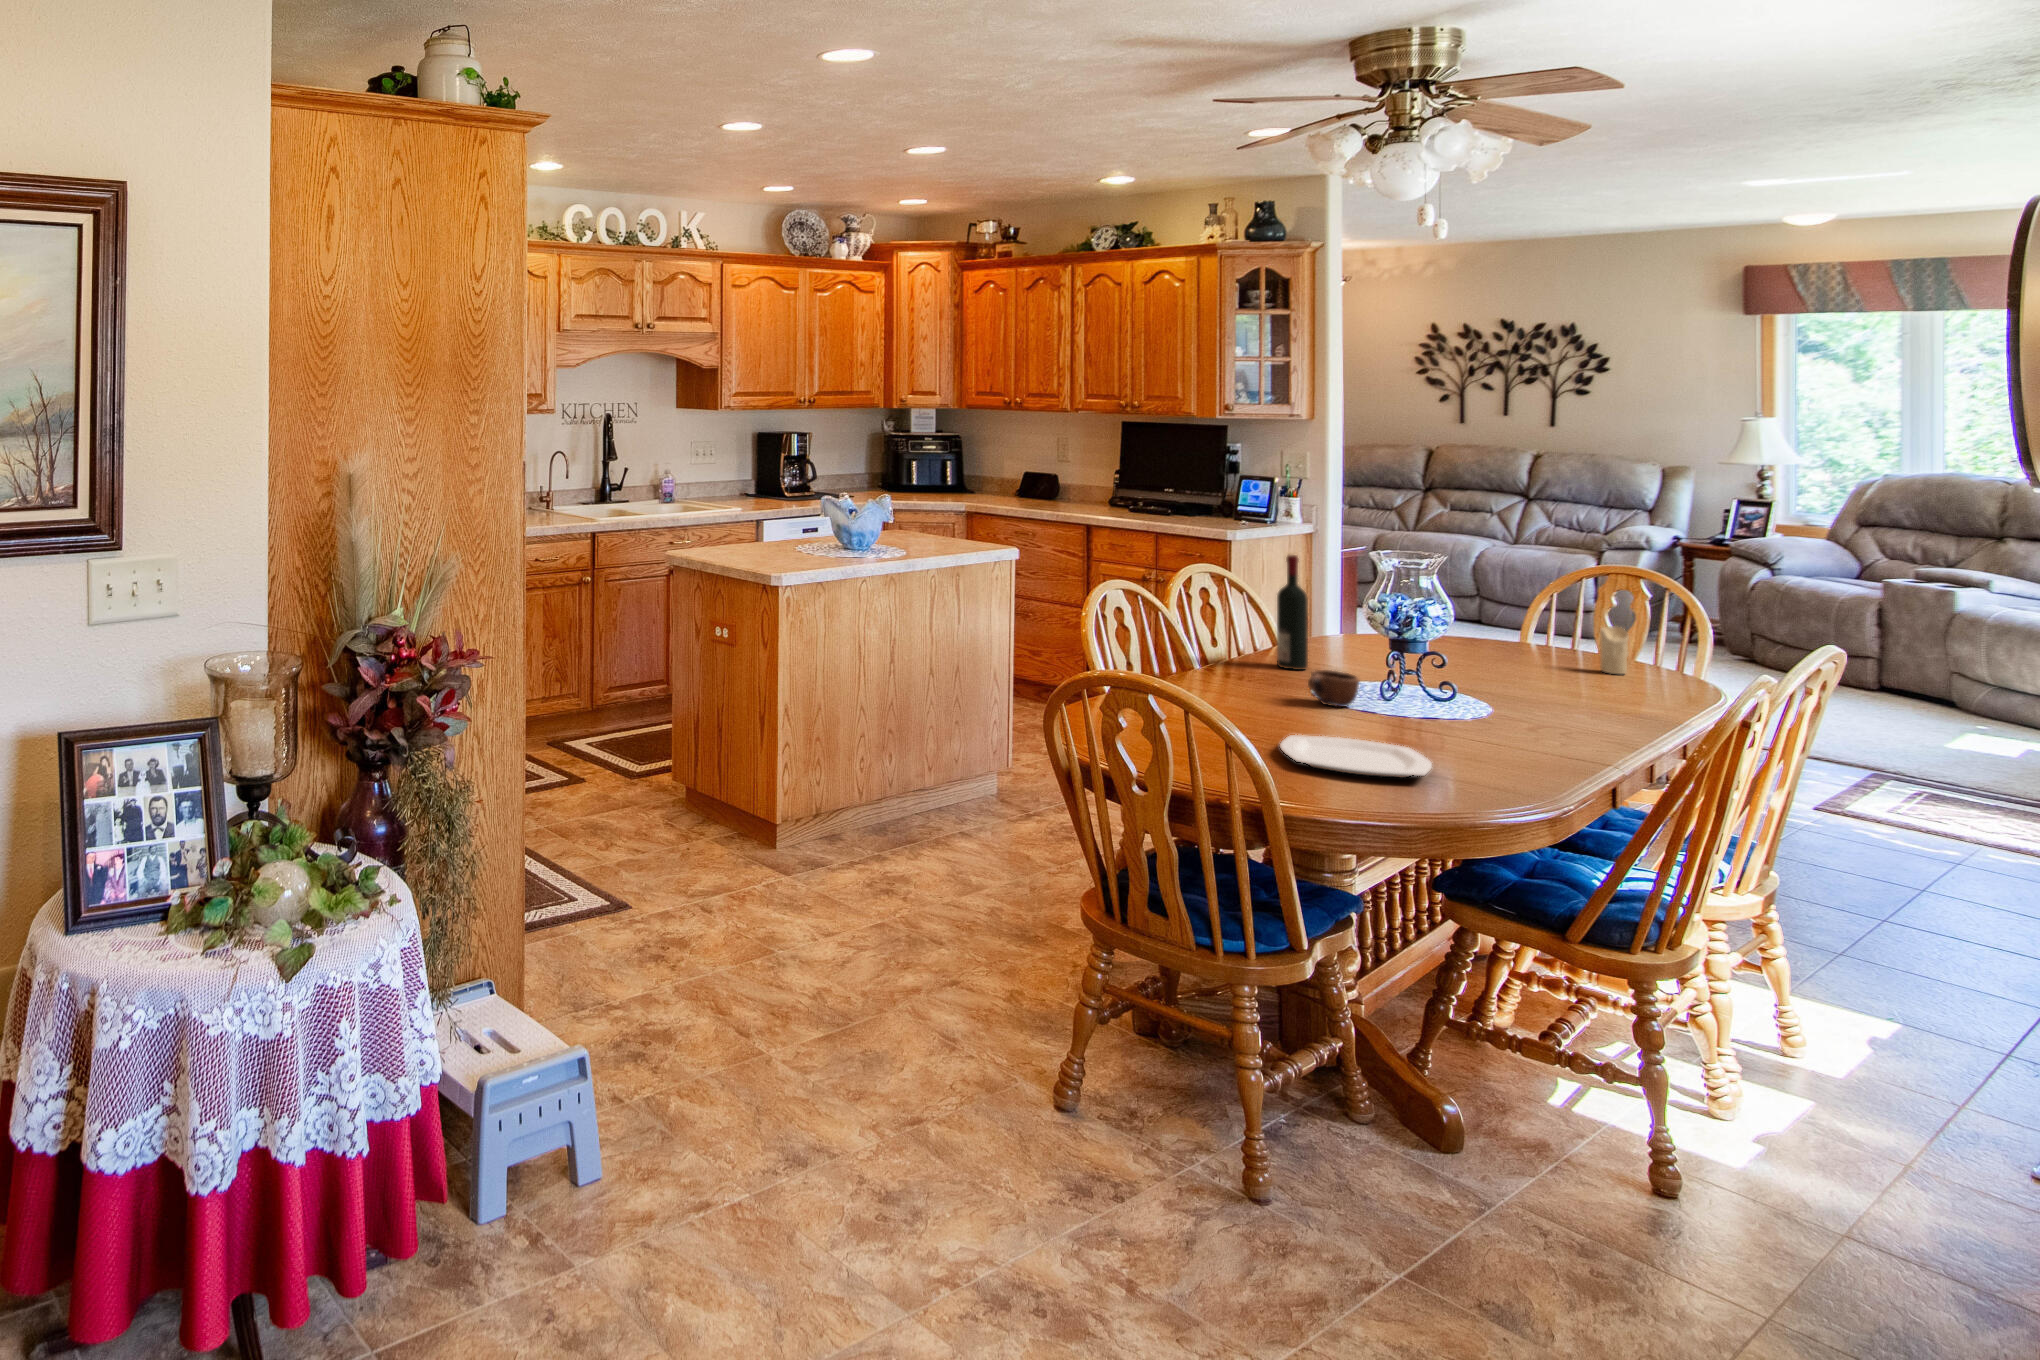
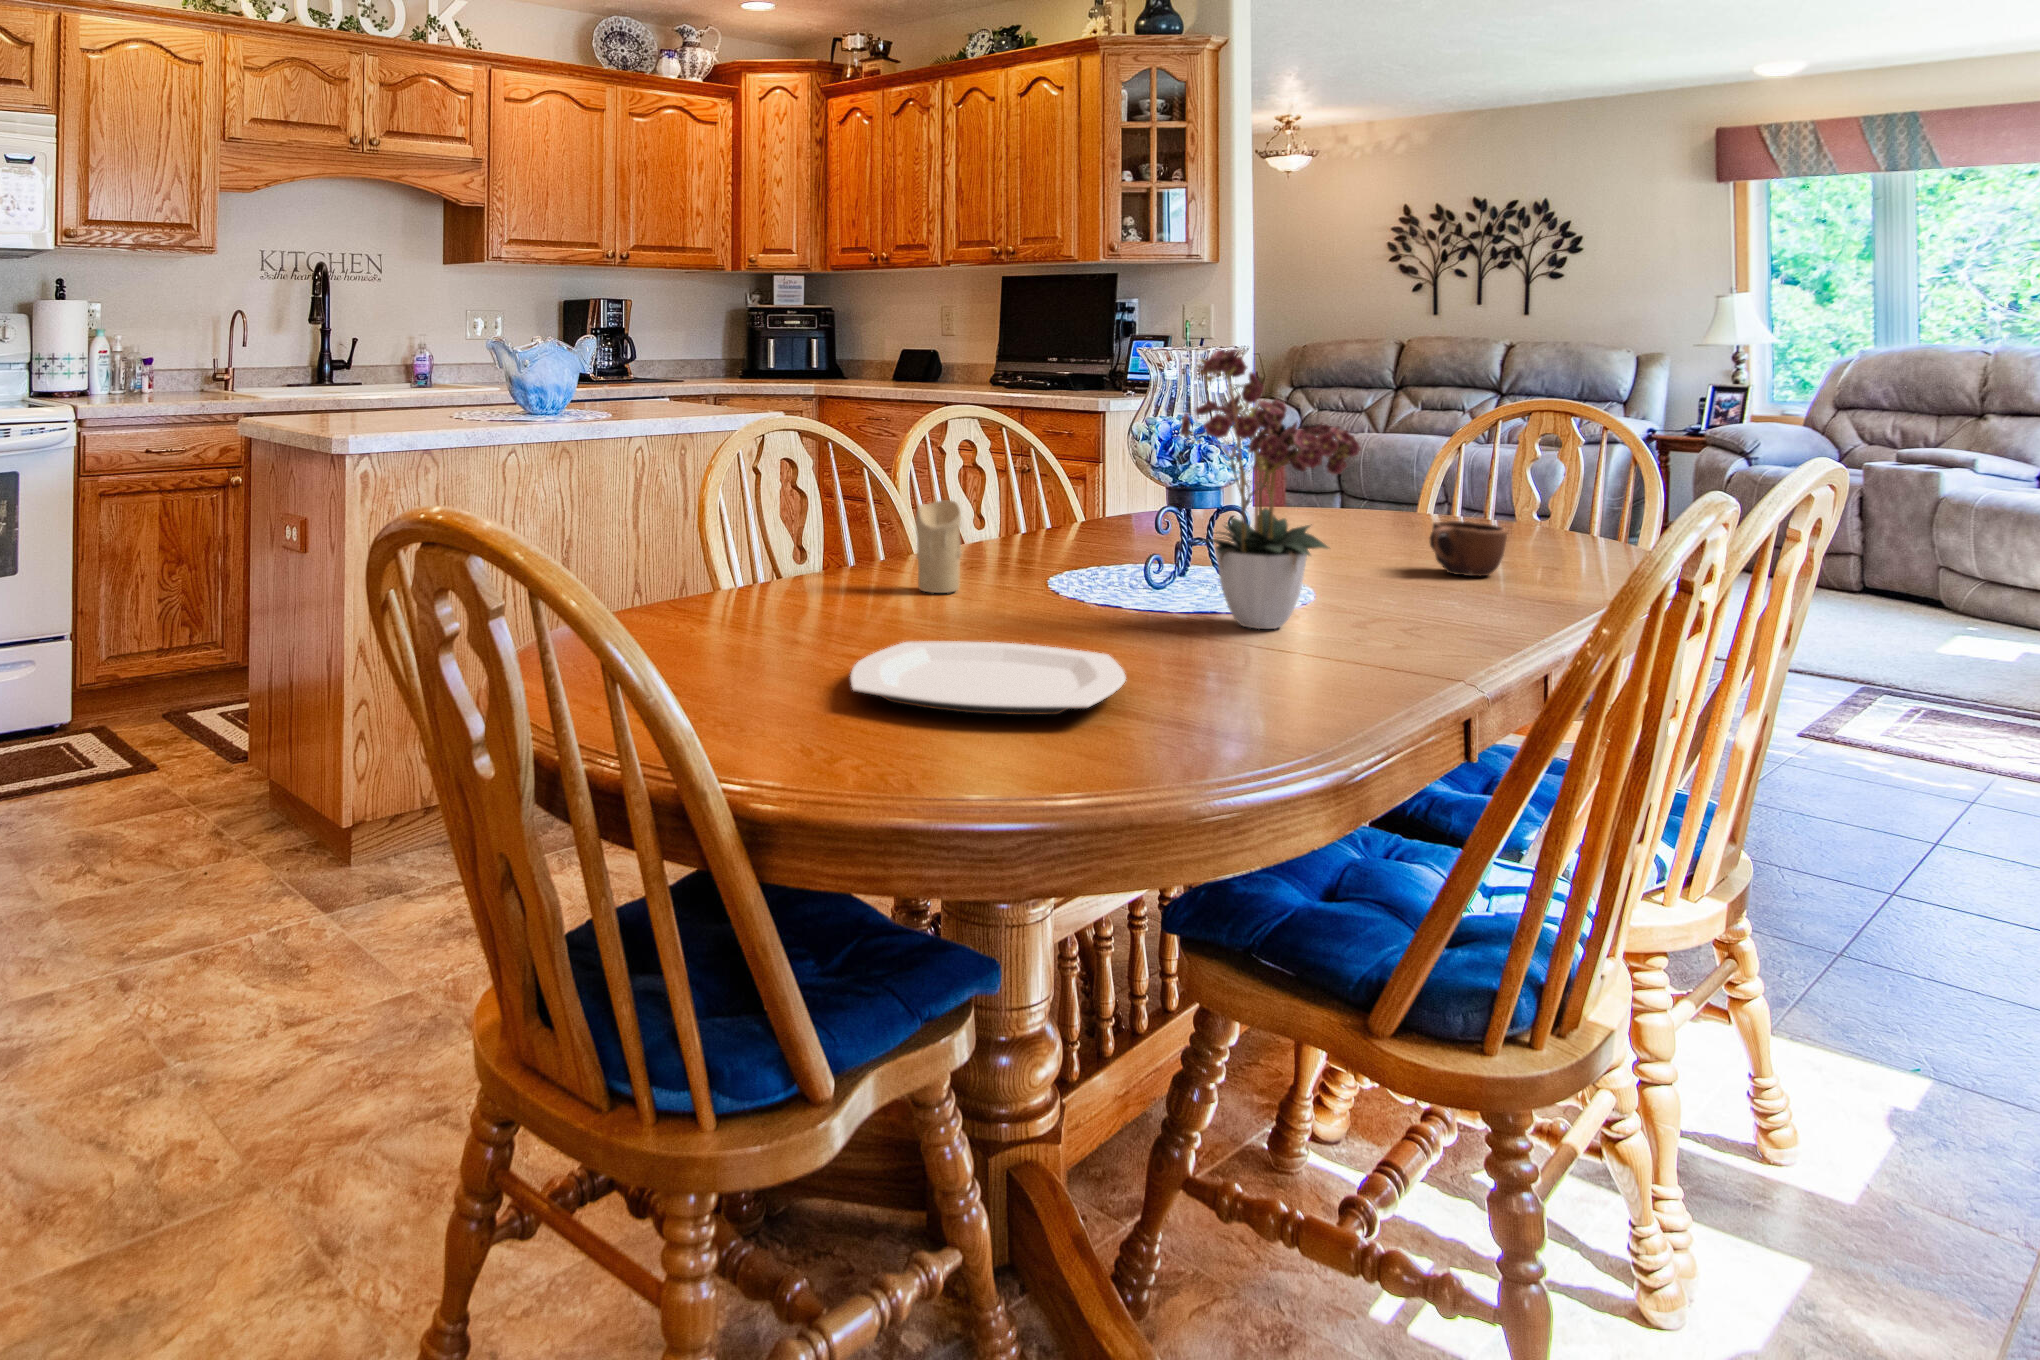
wine bottle: present [1277,555,1308,670] -> none [1029,362,1075,548]
flower arrangement: none [1417,573,1543,734] -> present [1180,349,1361,629]
candle: present [1600,626,1629,674] -> present [916,500,961,593]
mug: present [1308,670,1359,707] -> present [1430,521,1507,576]

